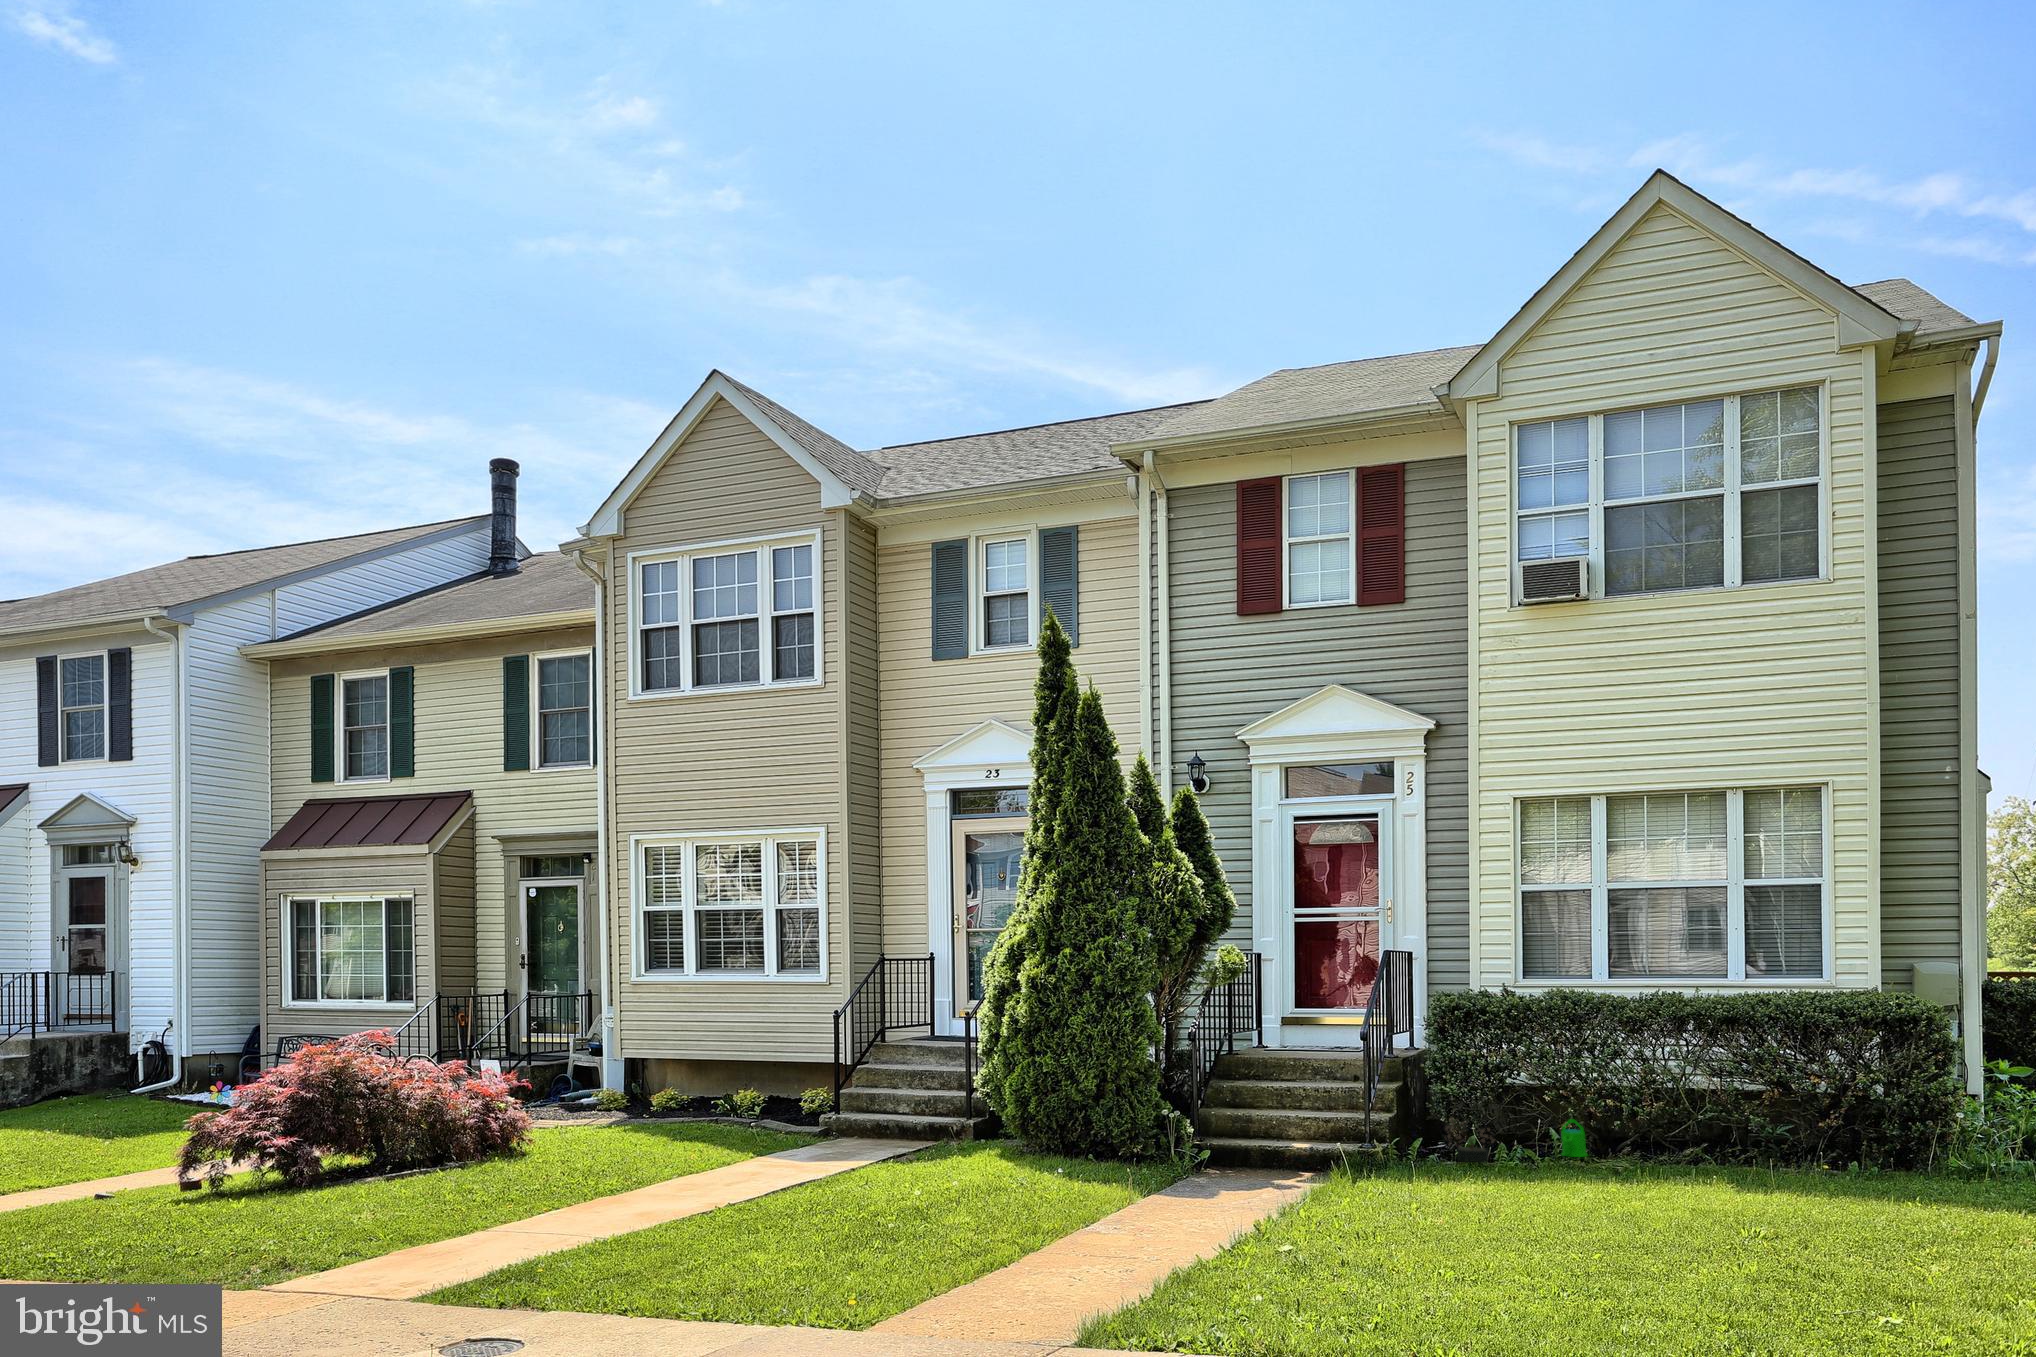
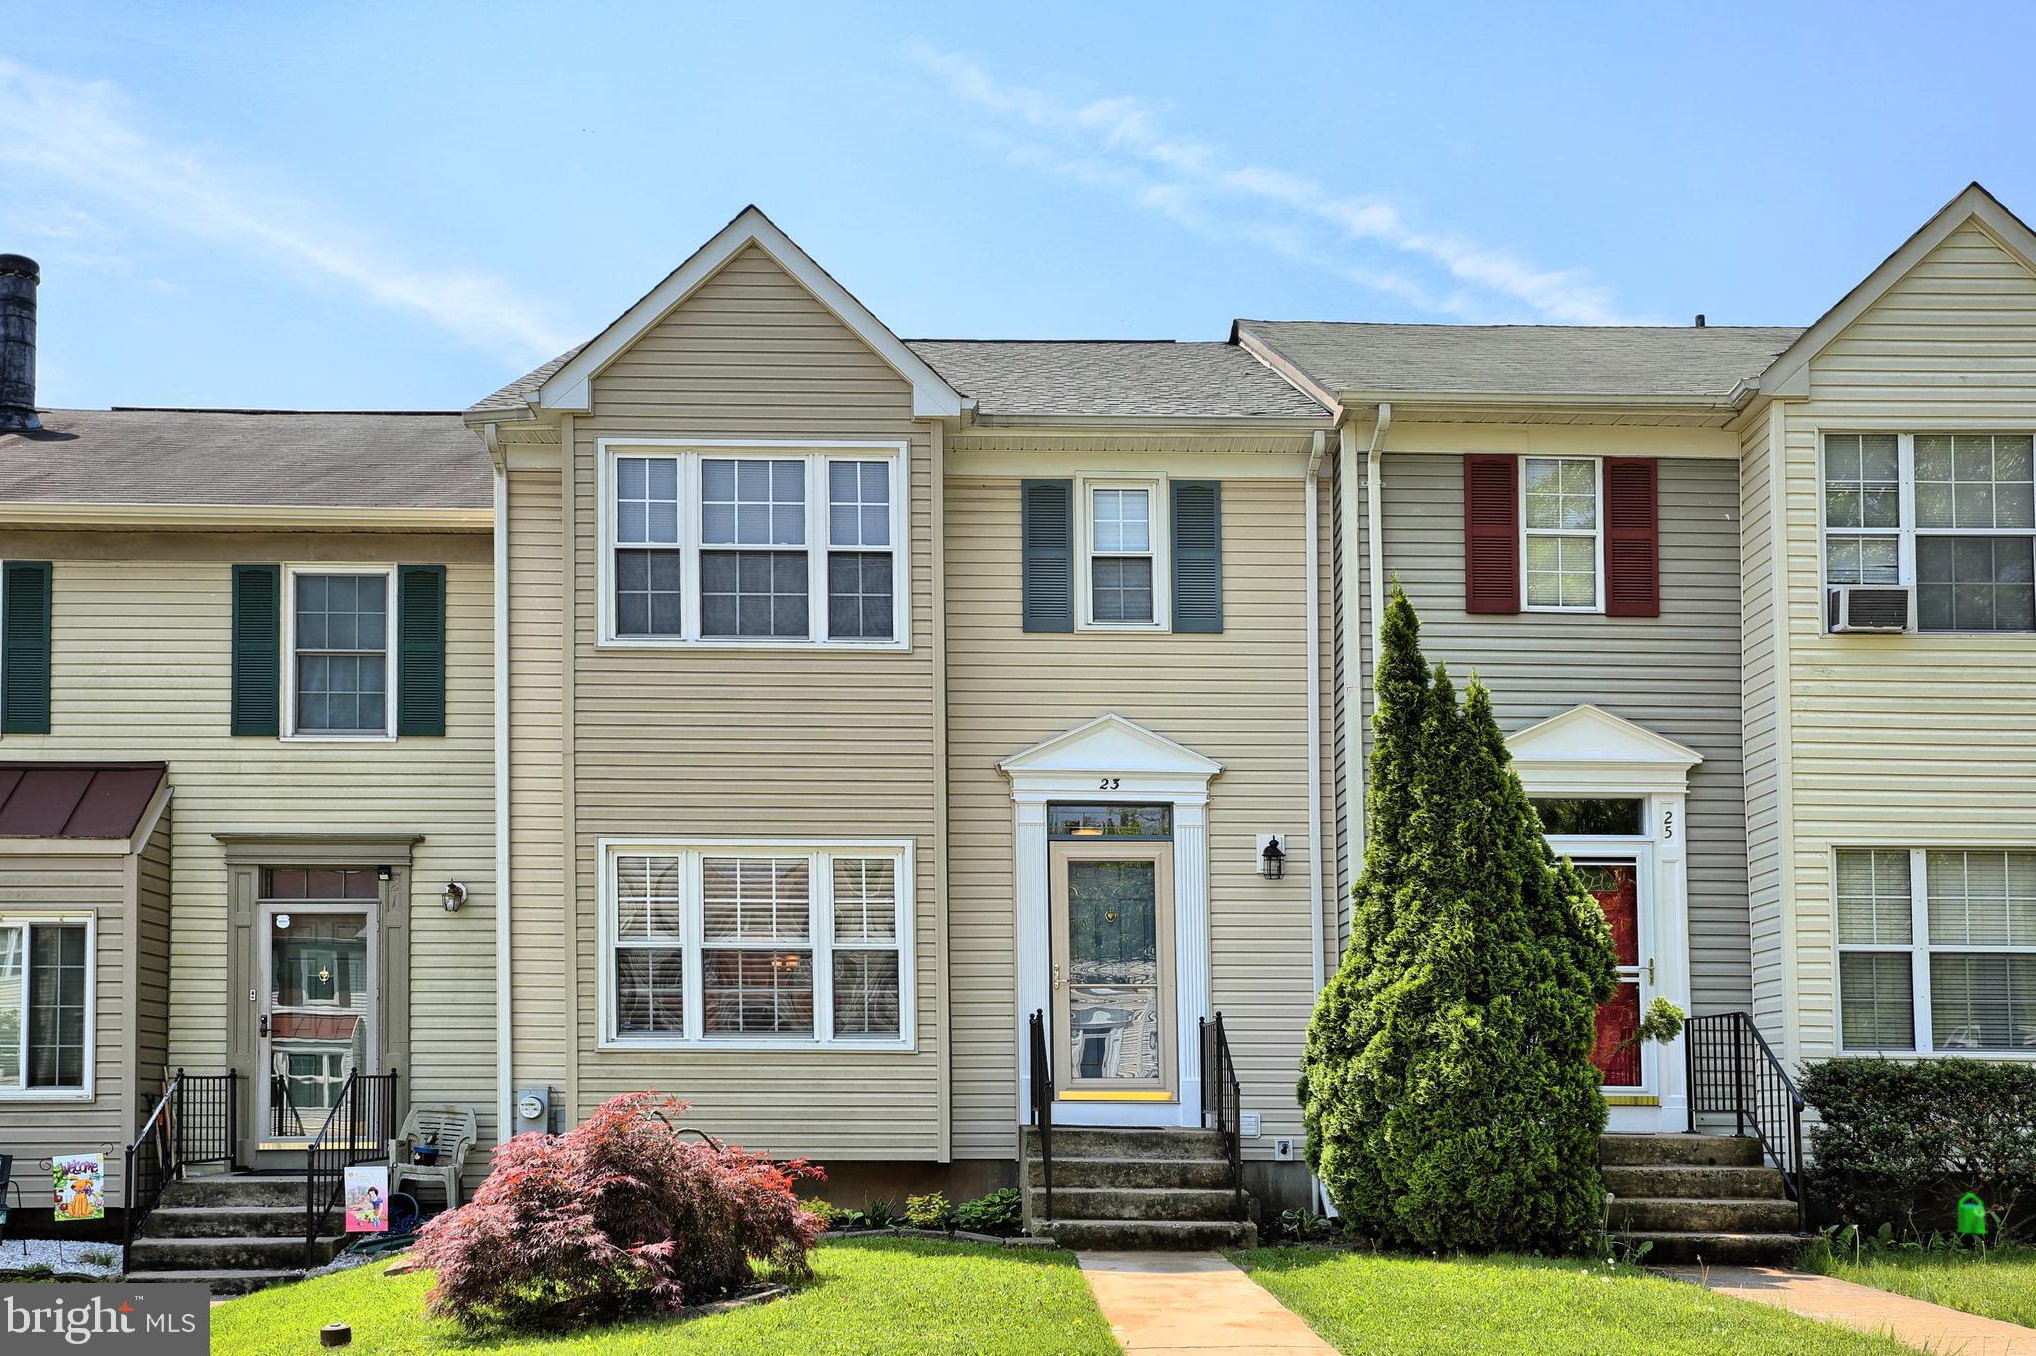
decorative plant: present [1446,1118,1493,1162] -> none [1869,1193,1926,1242]

